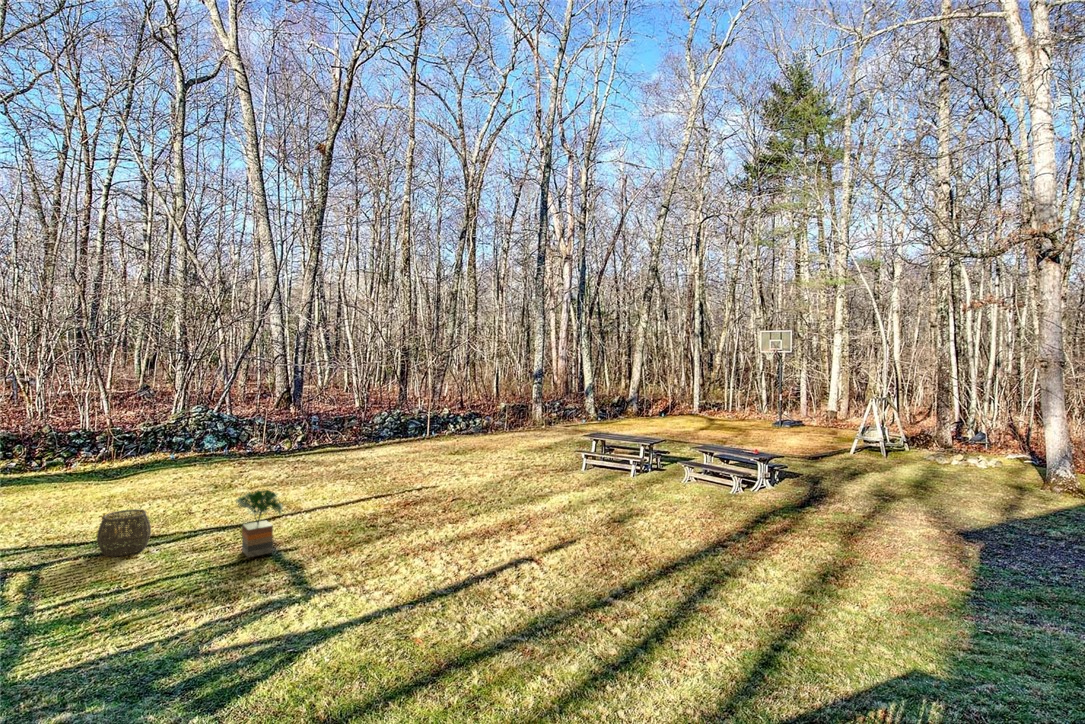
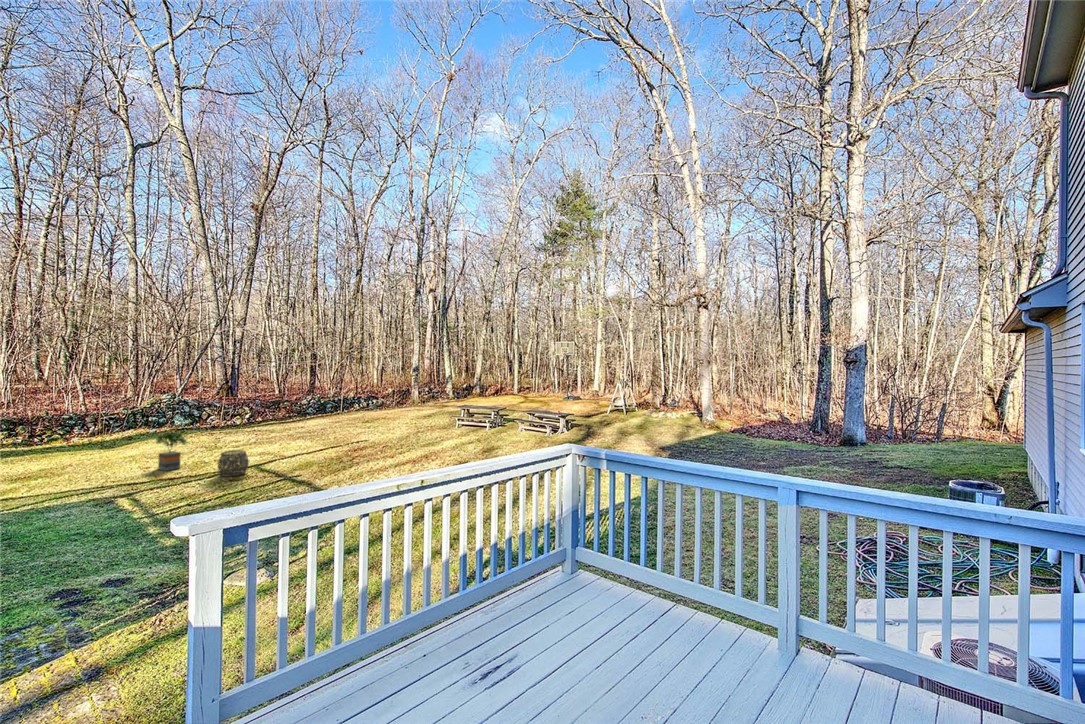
potted tree: present [236,490,283,557] -> present [156,433,187,471]

